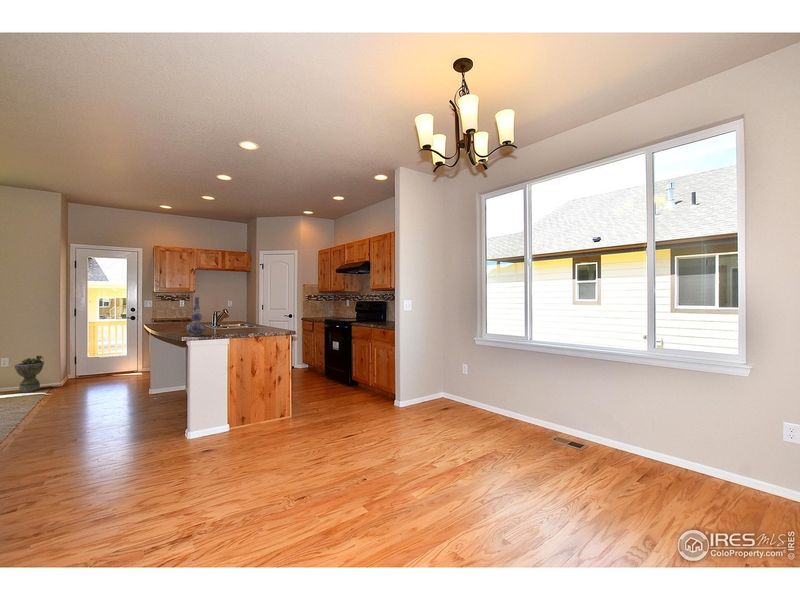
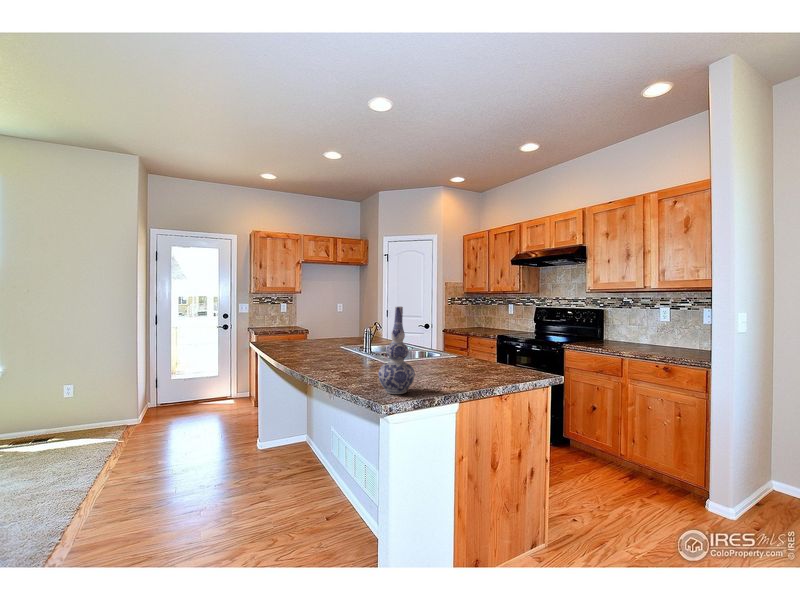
planter: present [14,356,44,392] -> none [81,383,118,435]

